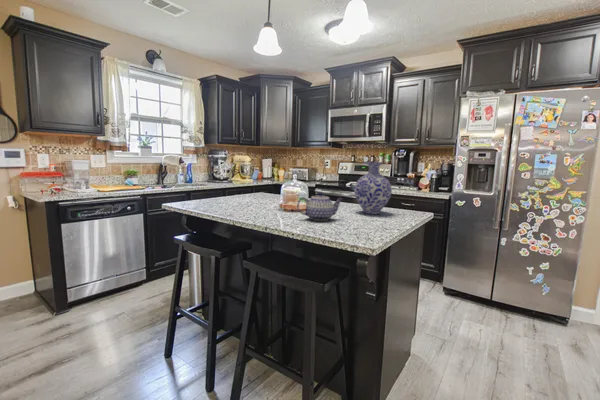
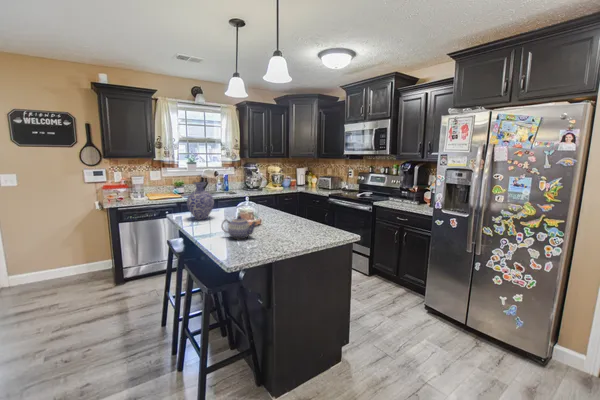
vase: present [354,162,392,214] -> present [187,182,214,220]

